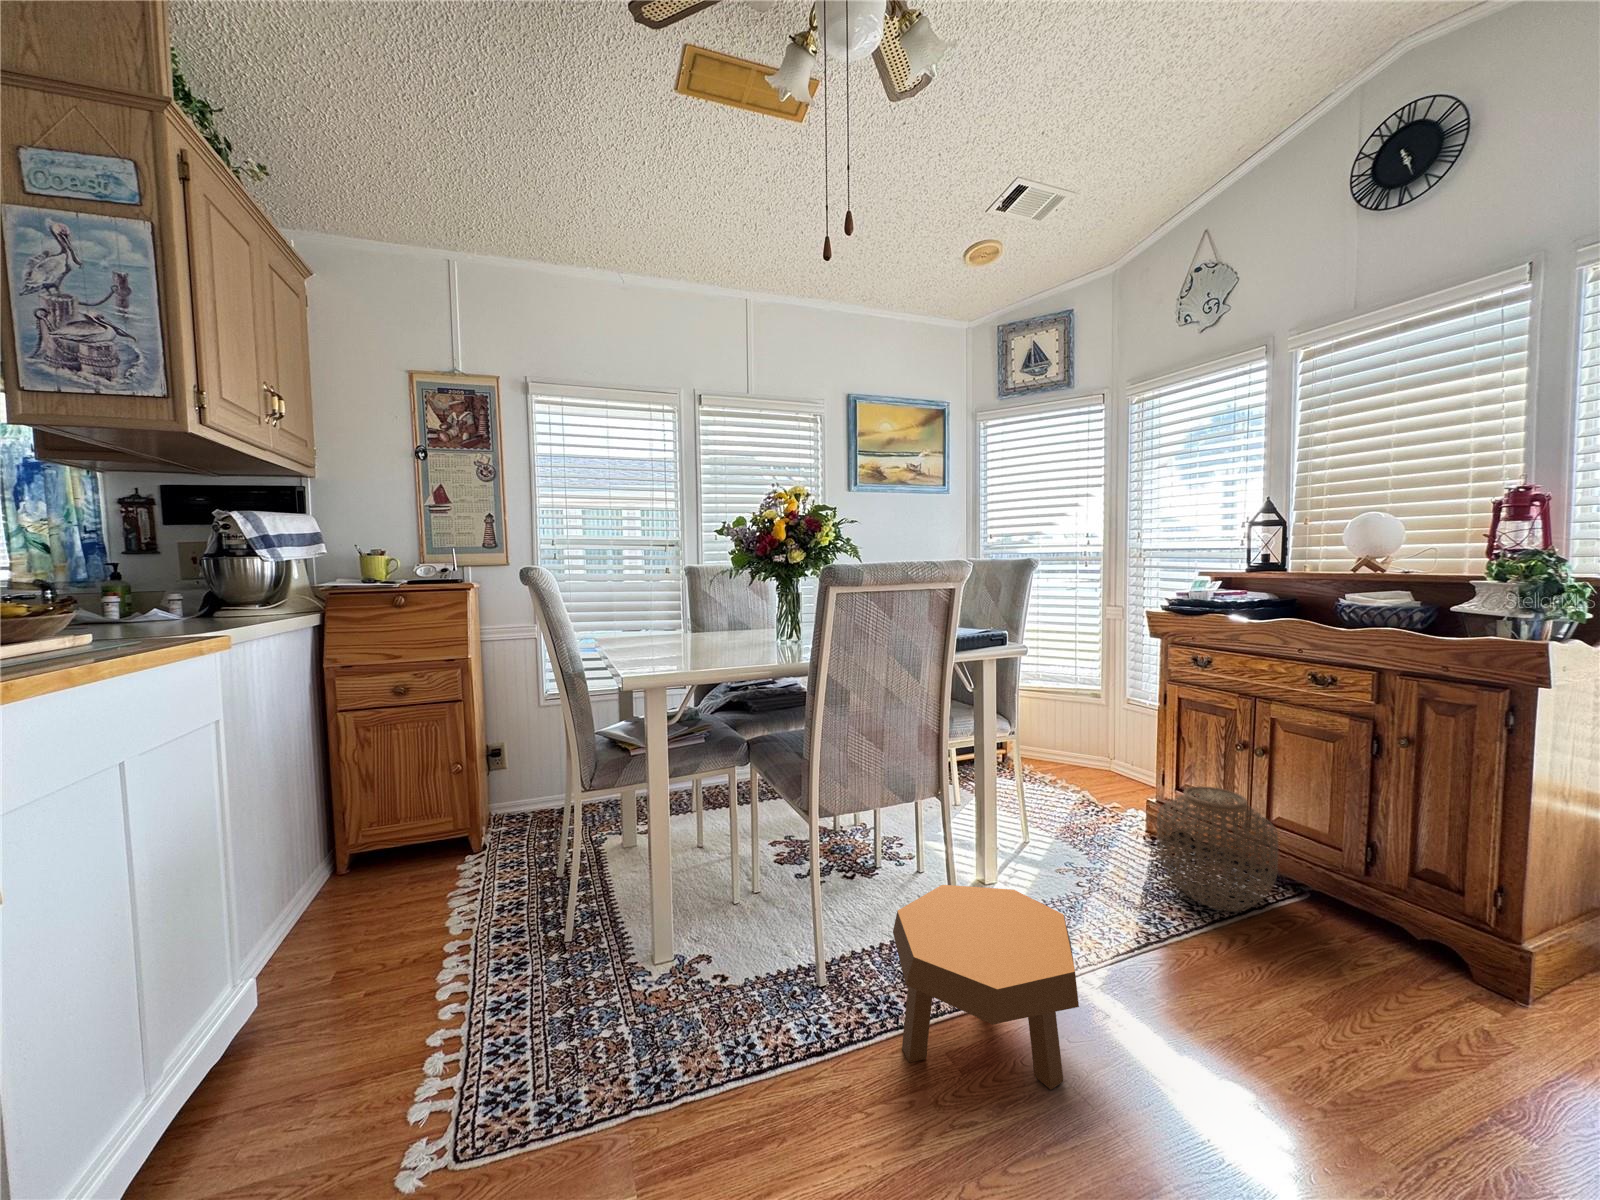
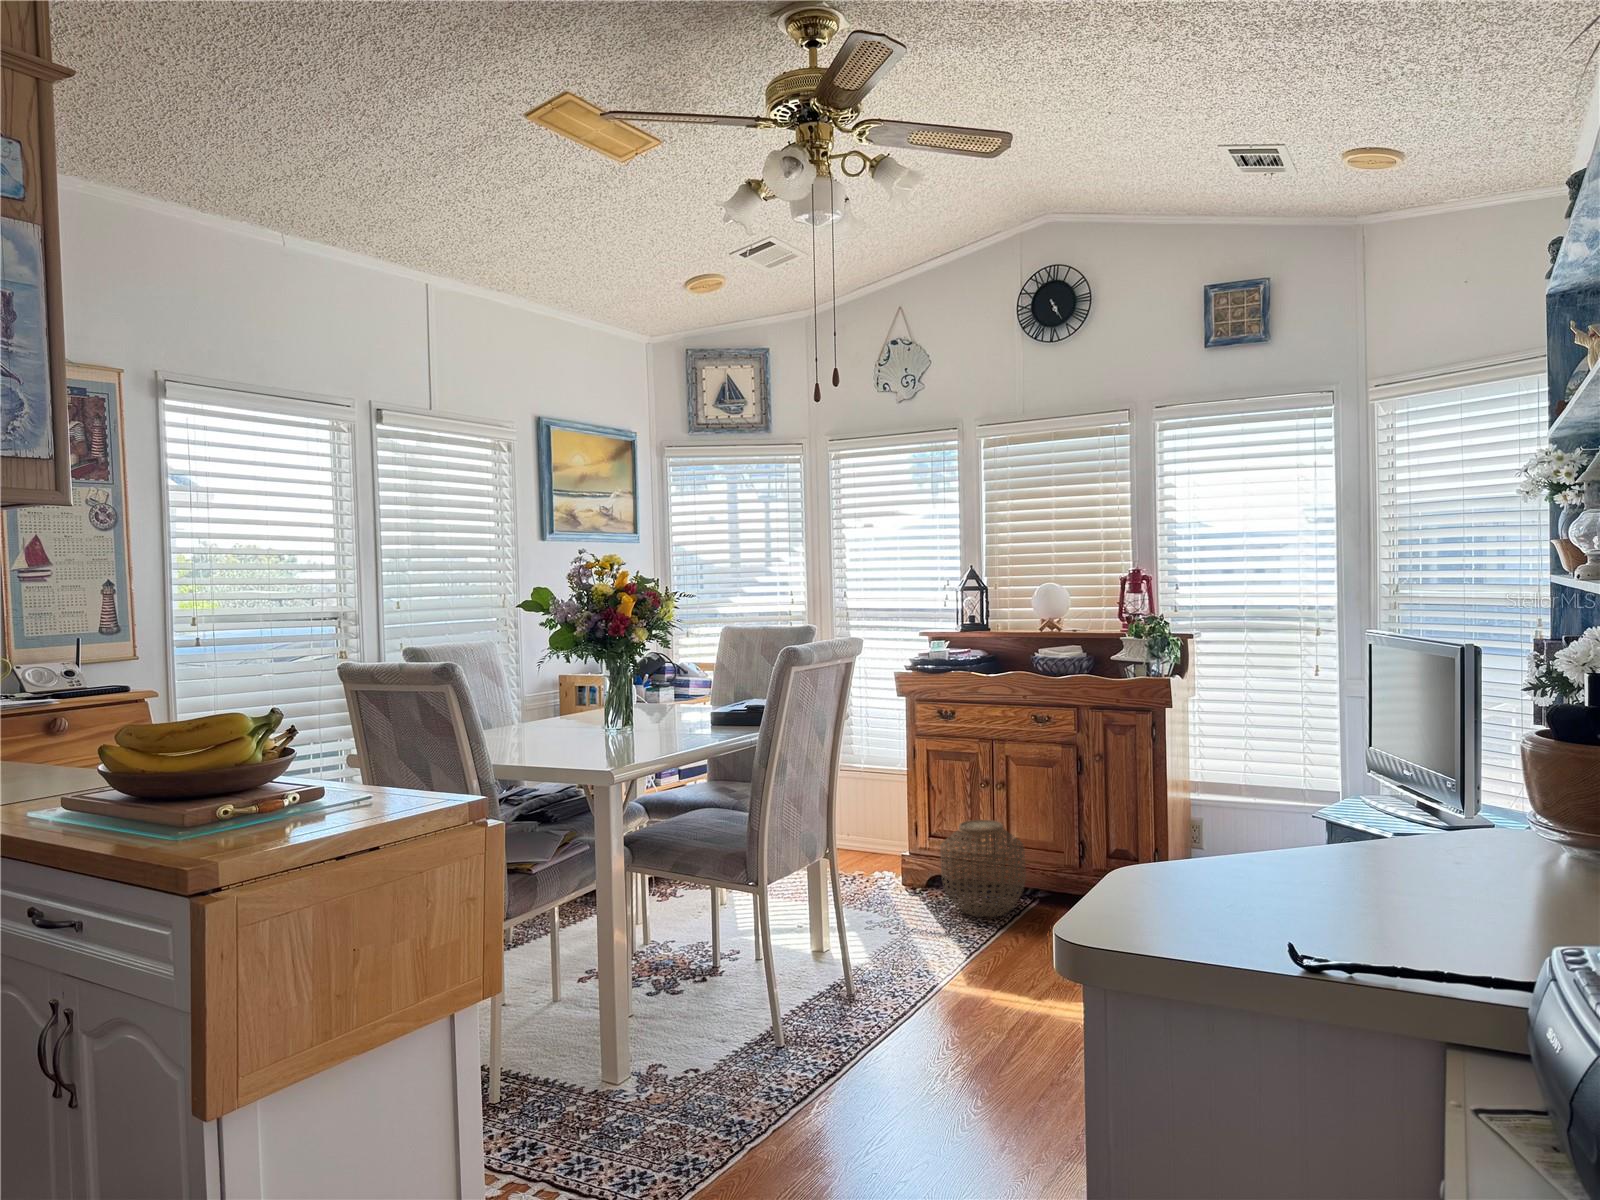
footstool: present [893,885,1079,1090] -> none [850,912,999,1045]

